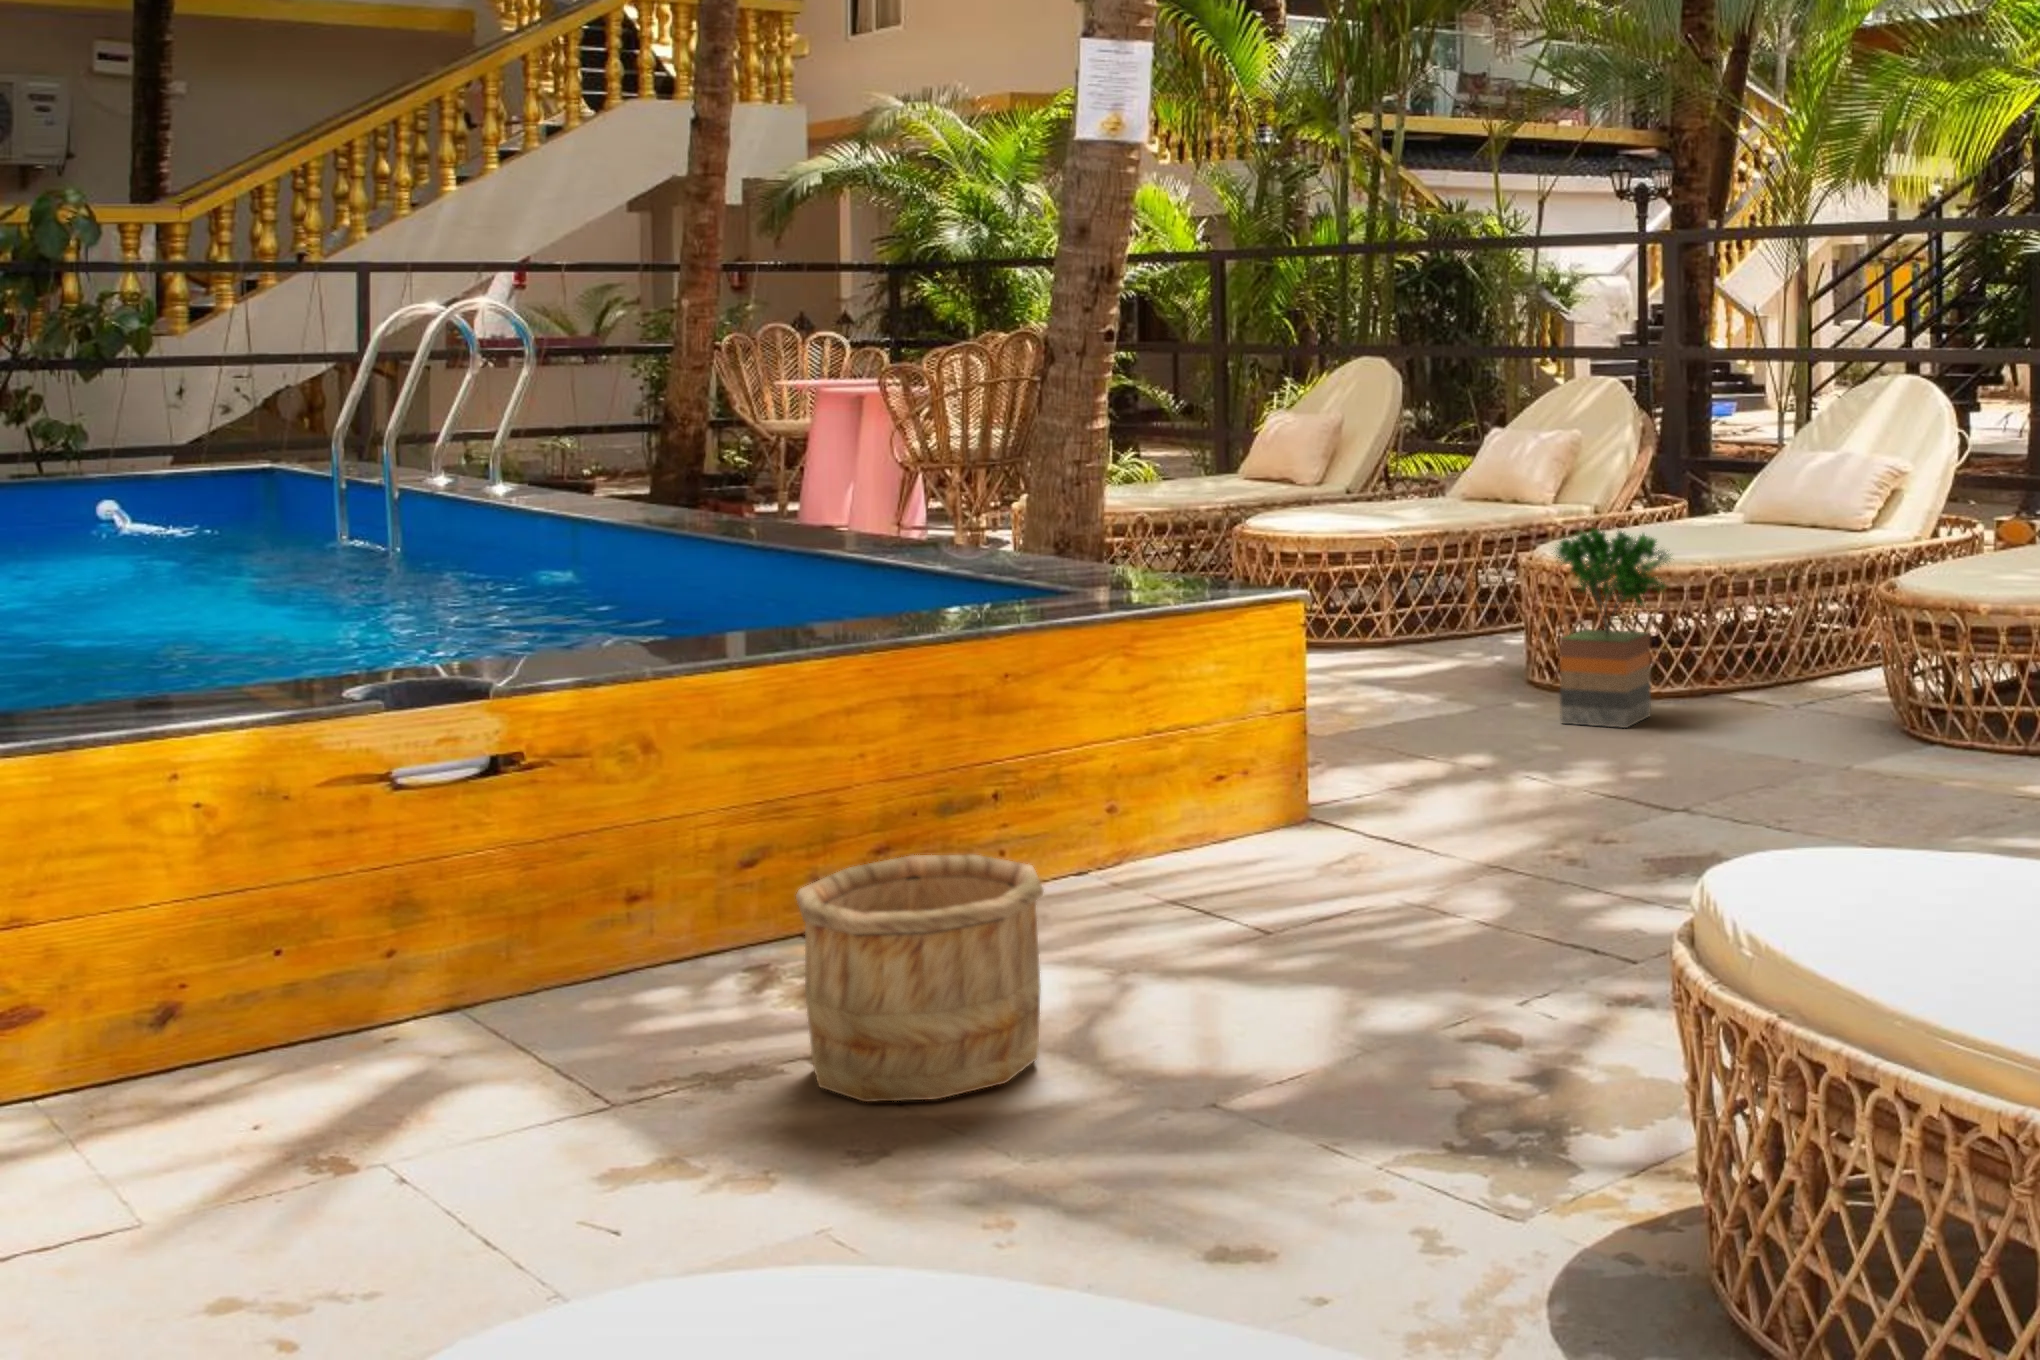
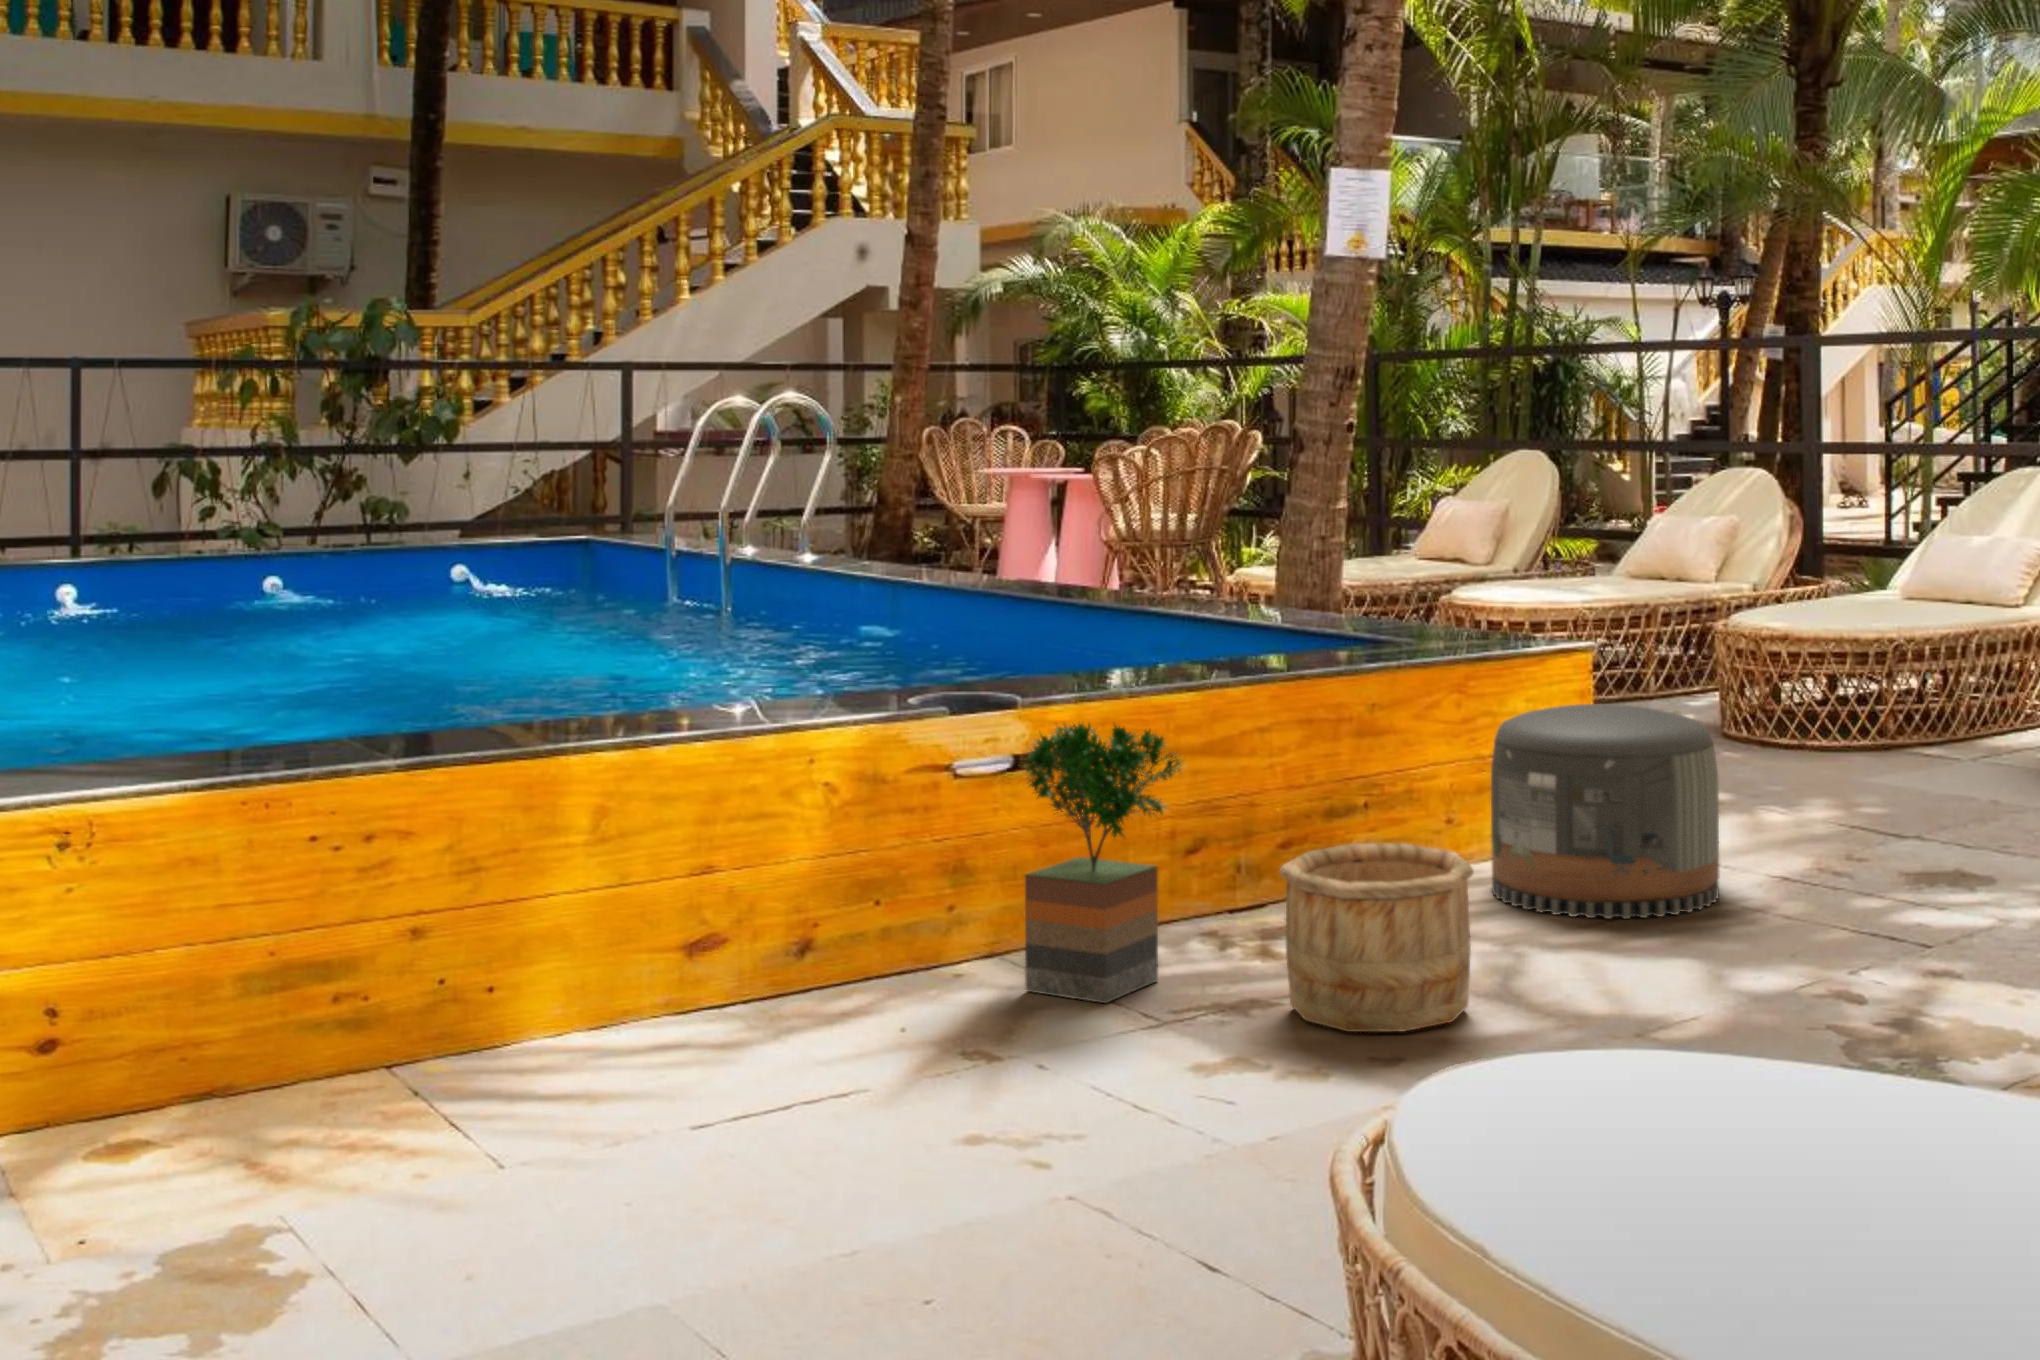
potted tree: present [1554,528,1671,728] -> present [1024,723,1182,1003]
pouf: none [1155,667,1429,927] -> present [1491,704,1719,918]

